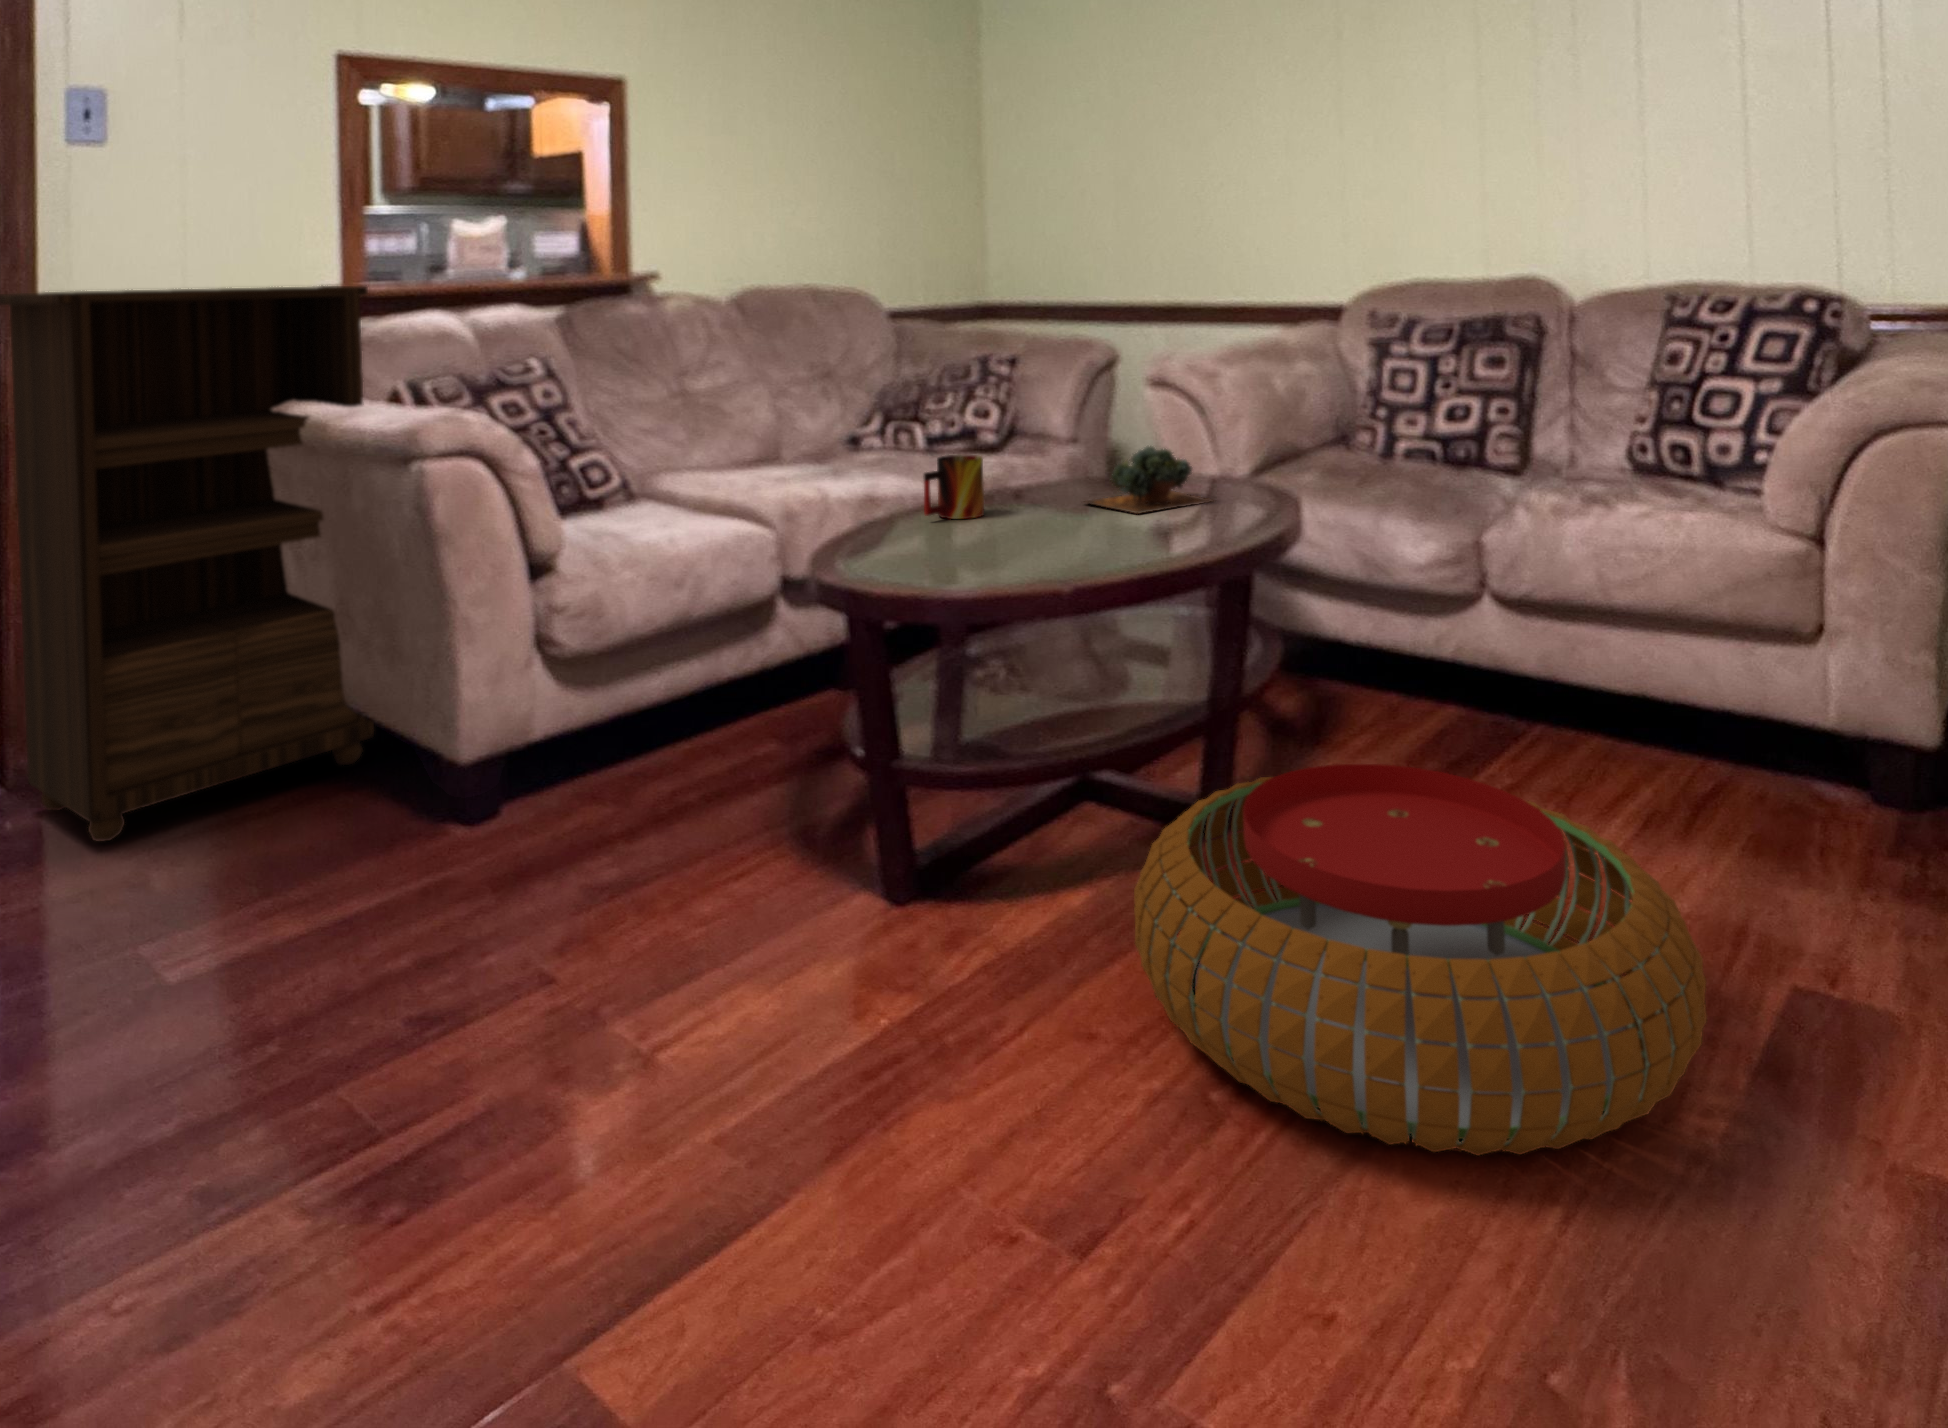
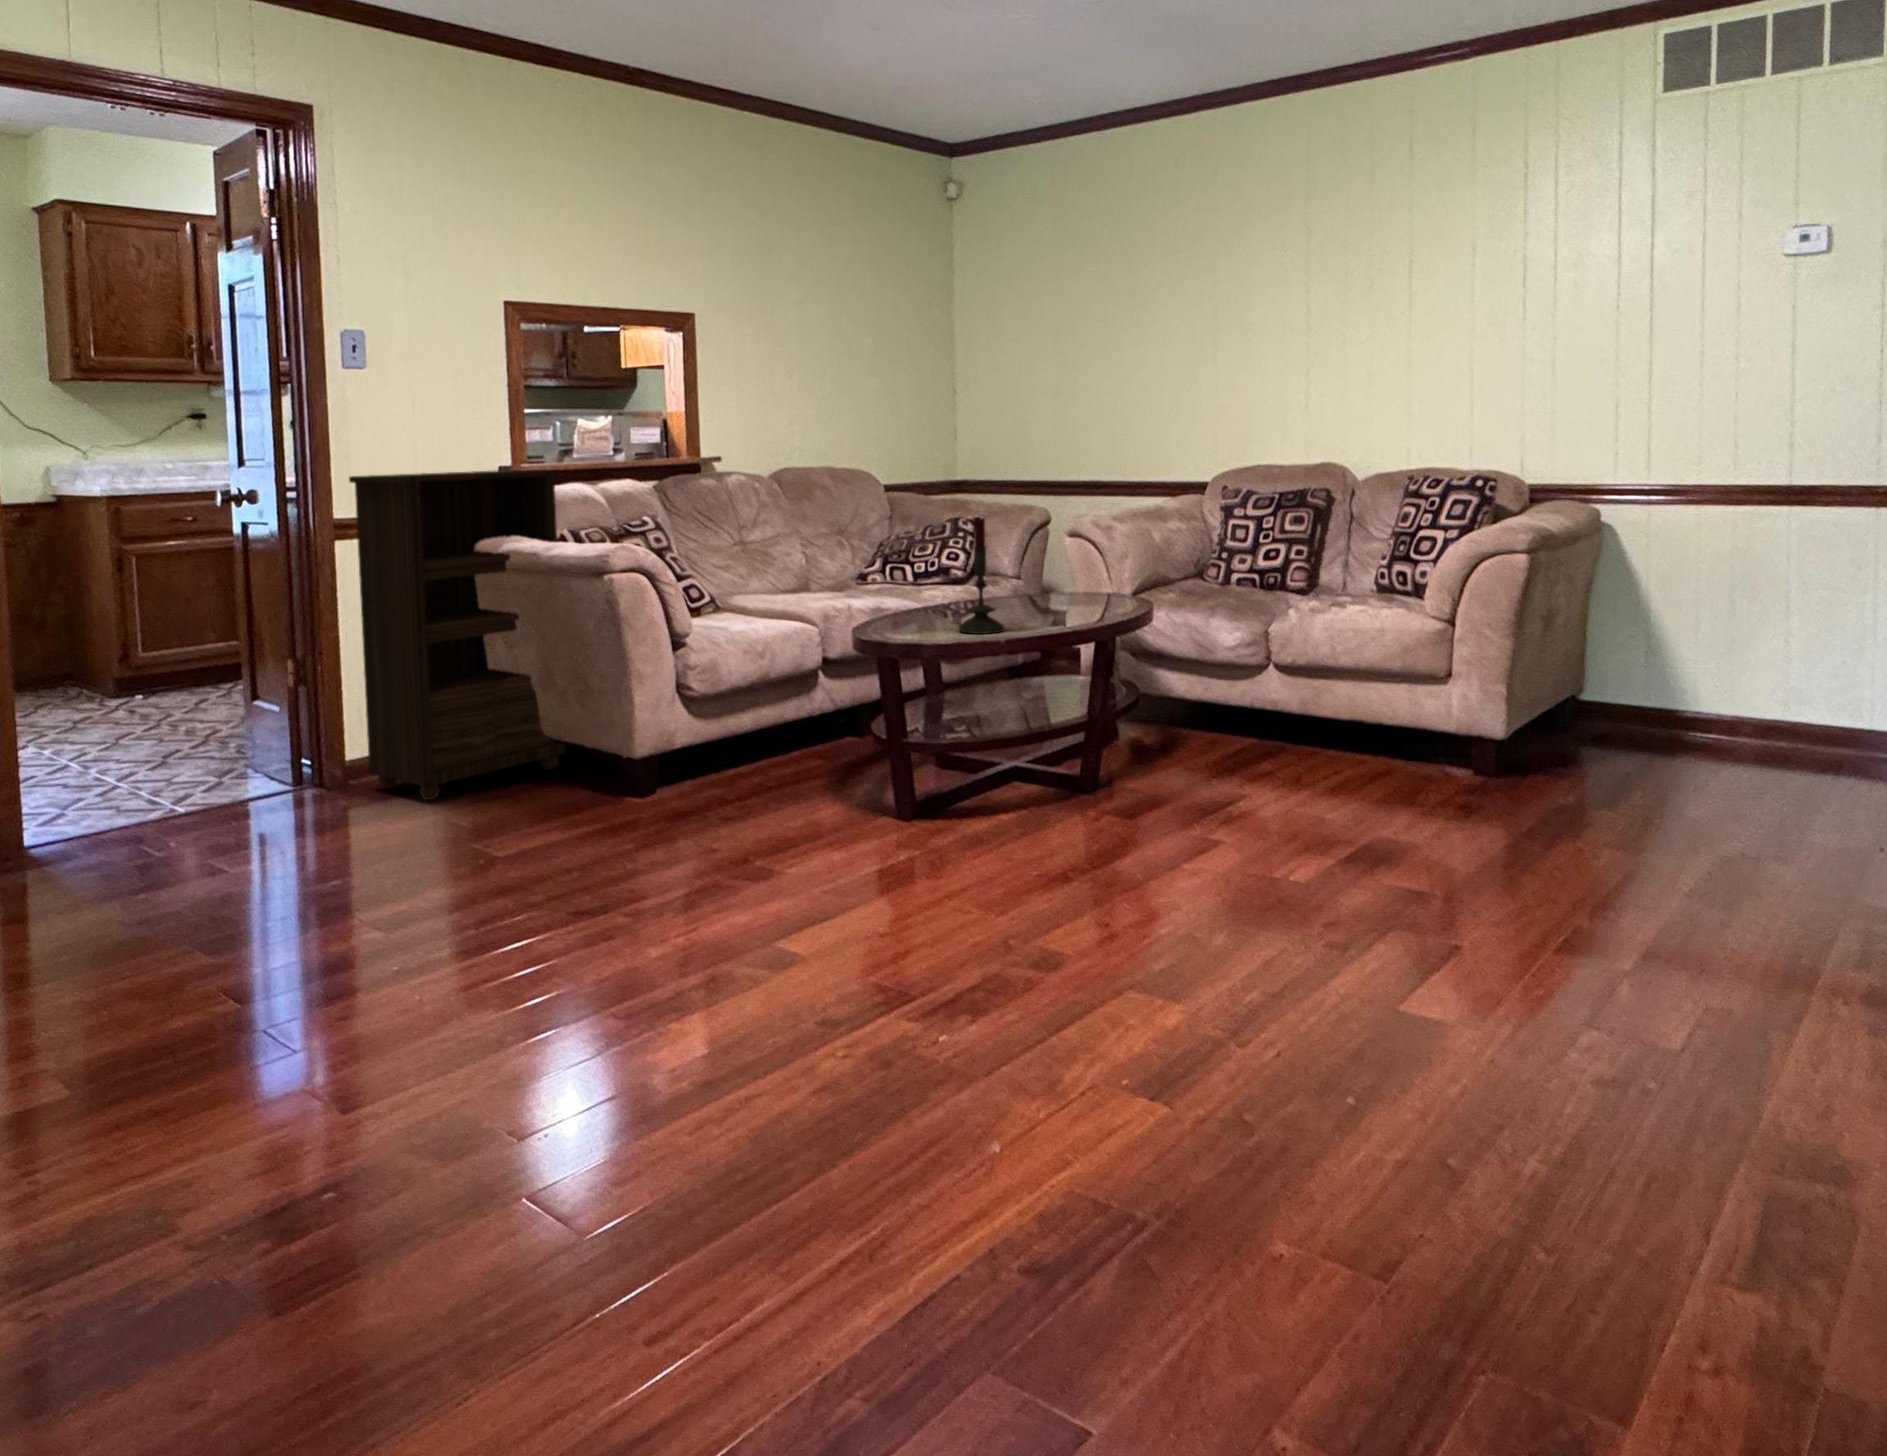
candle: none [1000,356,1077,558] -> present [959,518,1004,634]
succulent plant: present [1085,446,1212,514] -> none [1011,573,1098,614]
mug: present [924,455,984,519] -> none [911,578,949,618]
pouf: present [1134,764,1707,1155] -> none [1027,736,1306,886]

